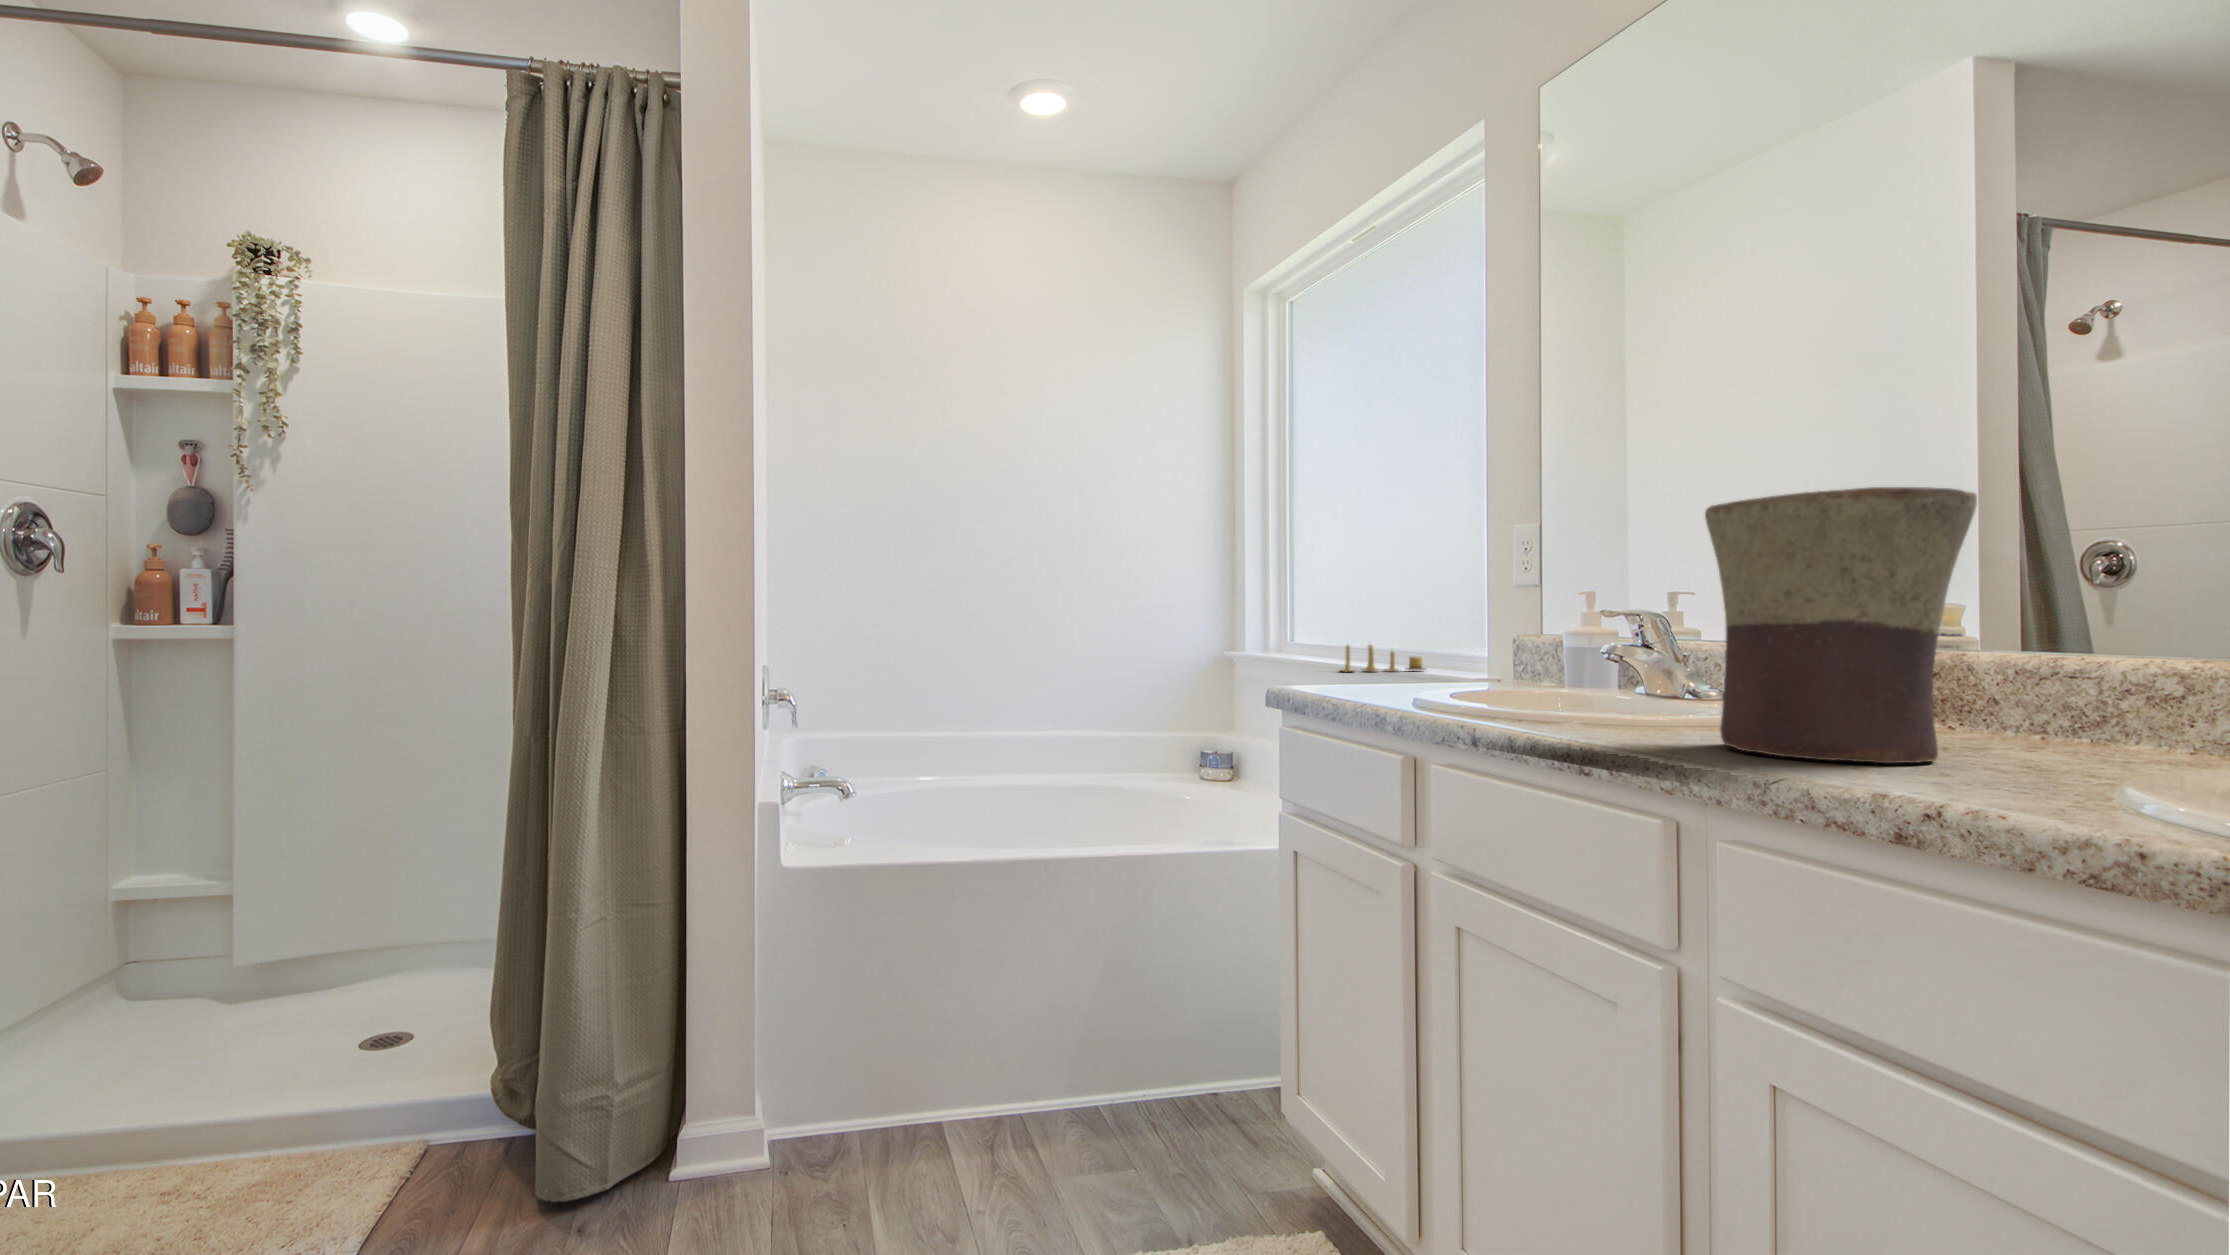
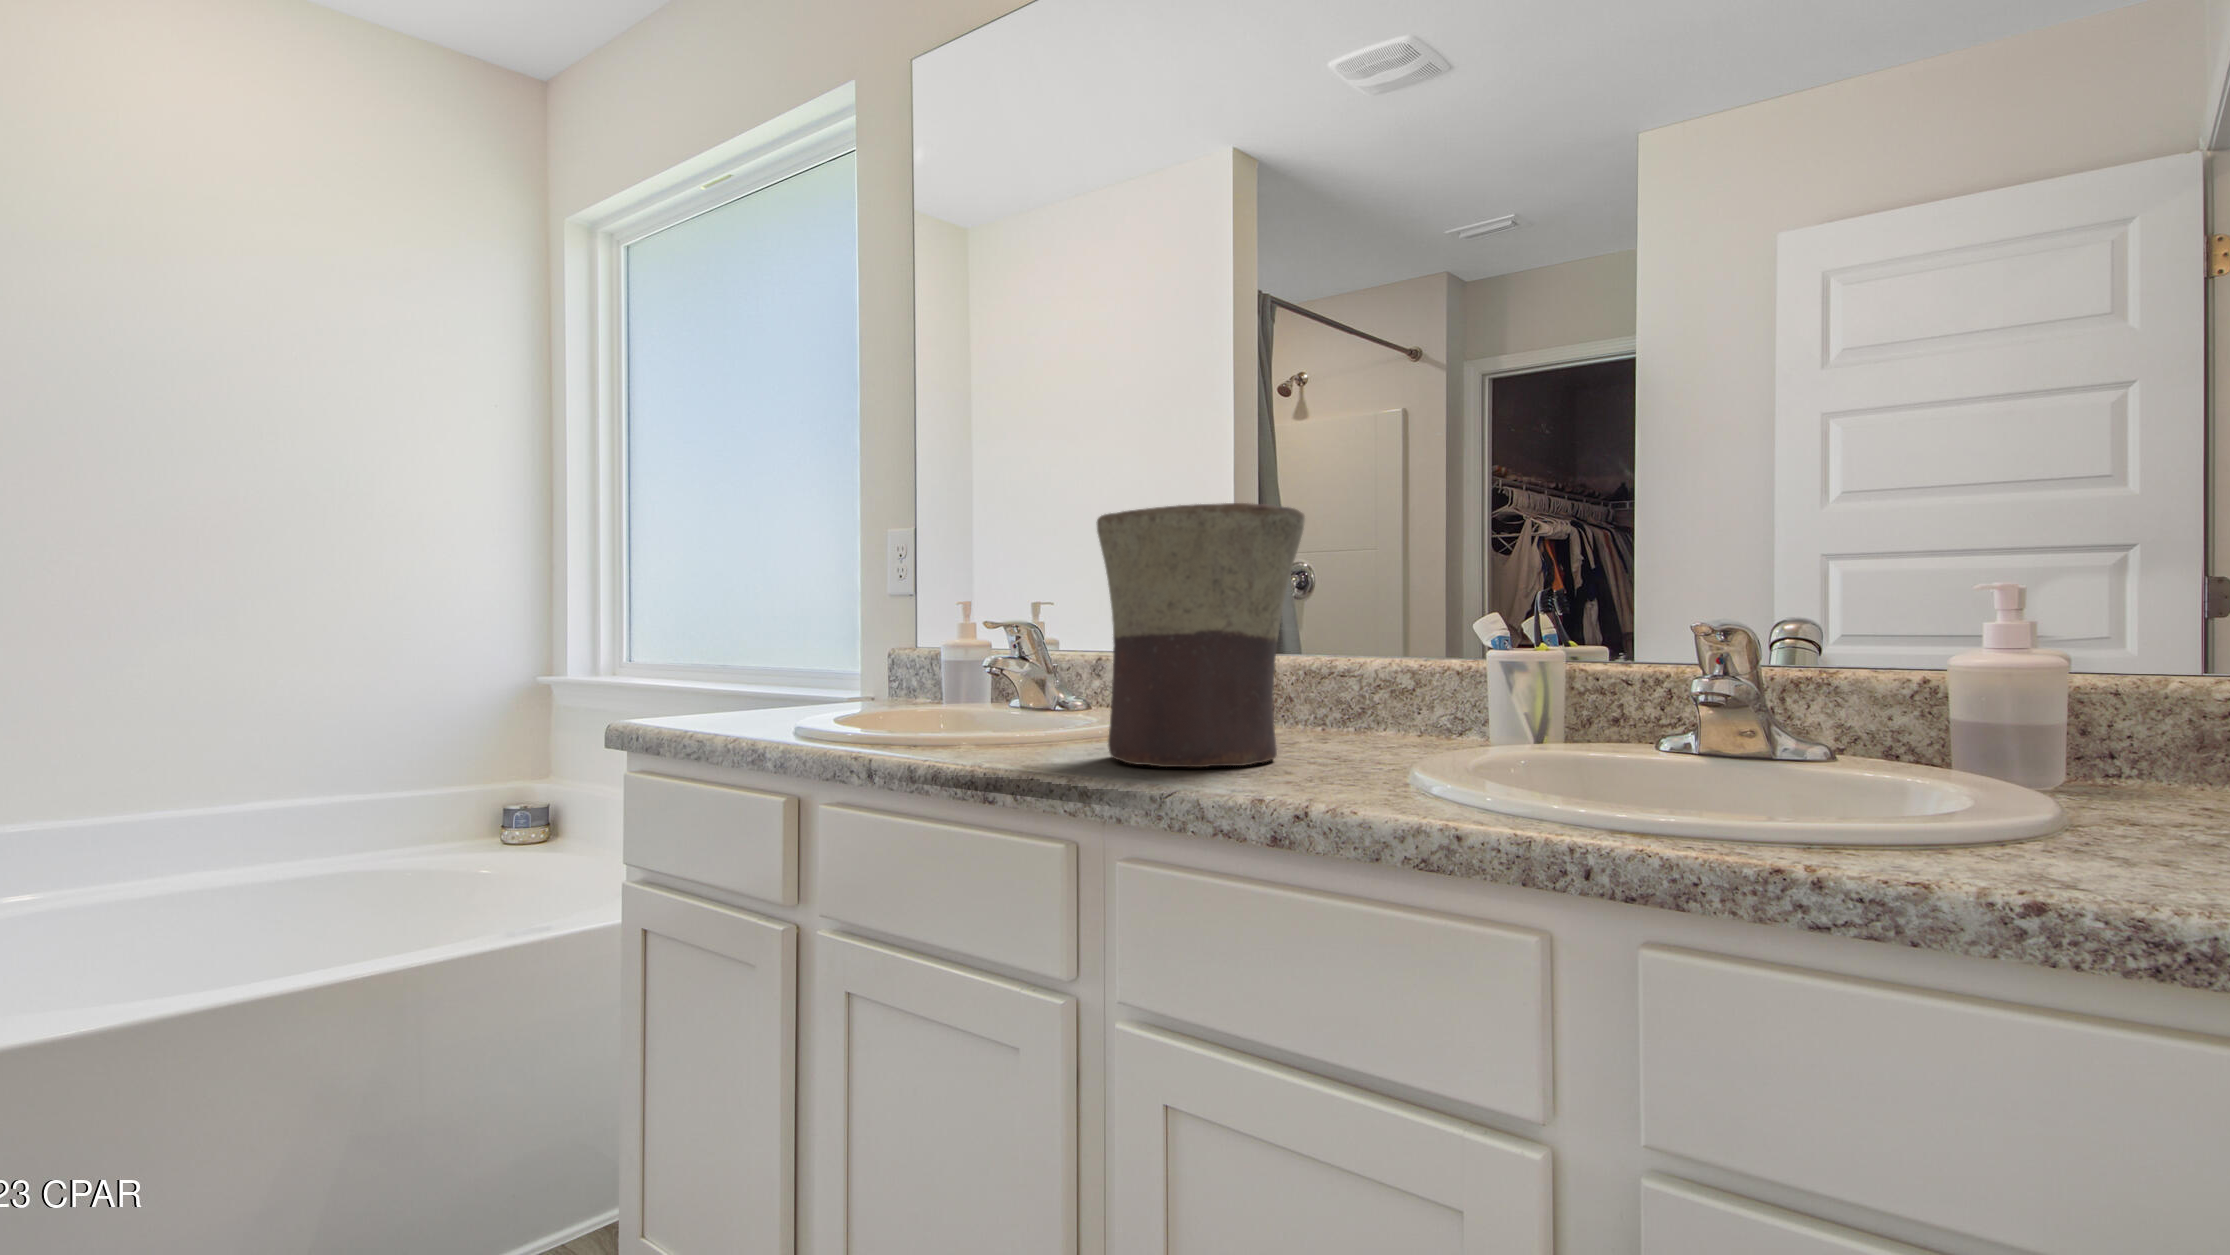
candle: present [1341,645,1424,672] -> none [690,660,791,697]

